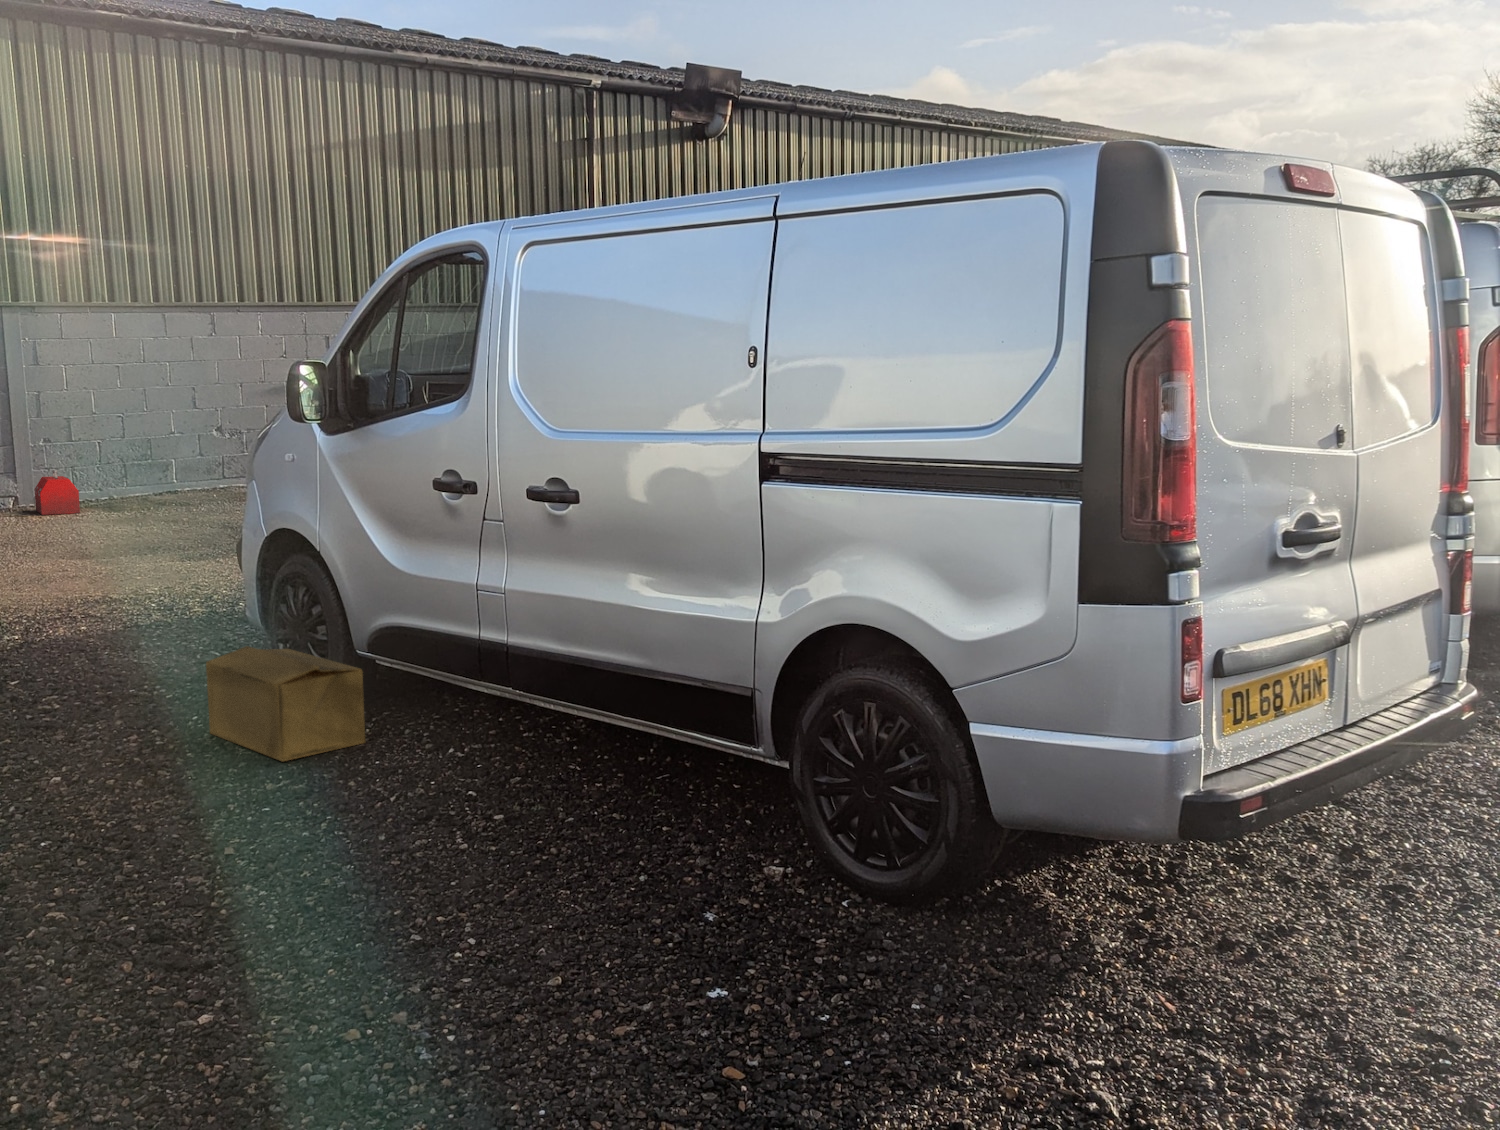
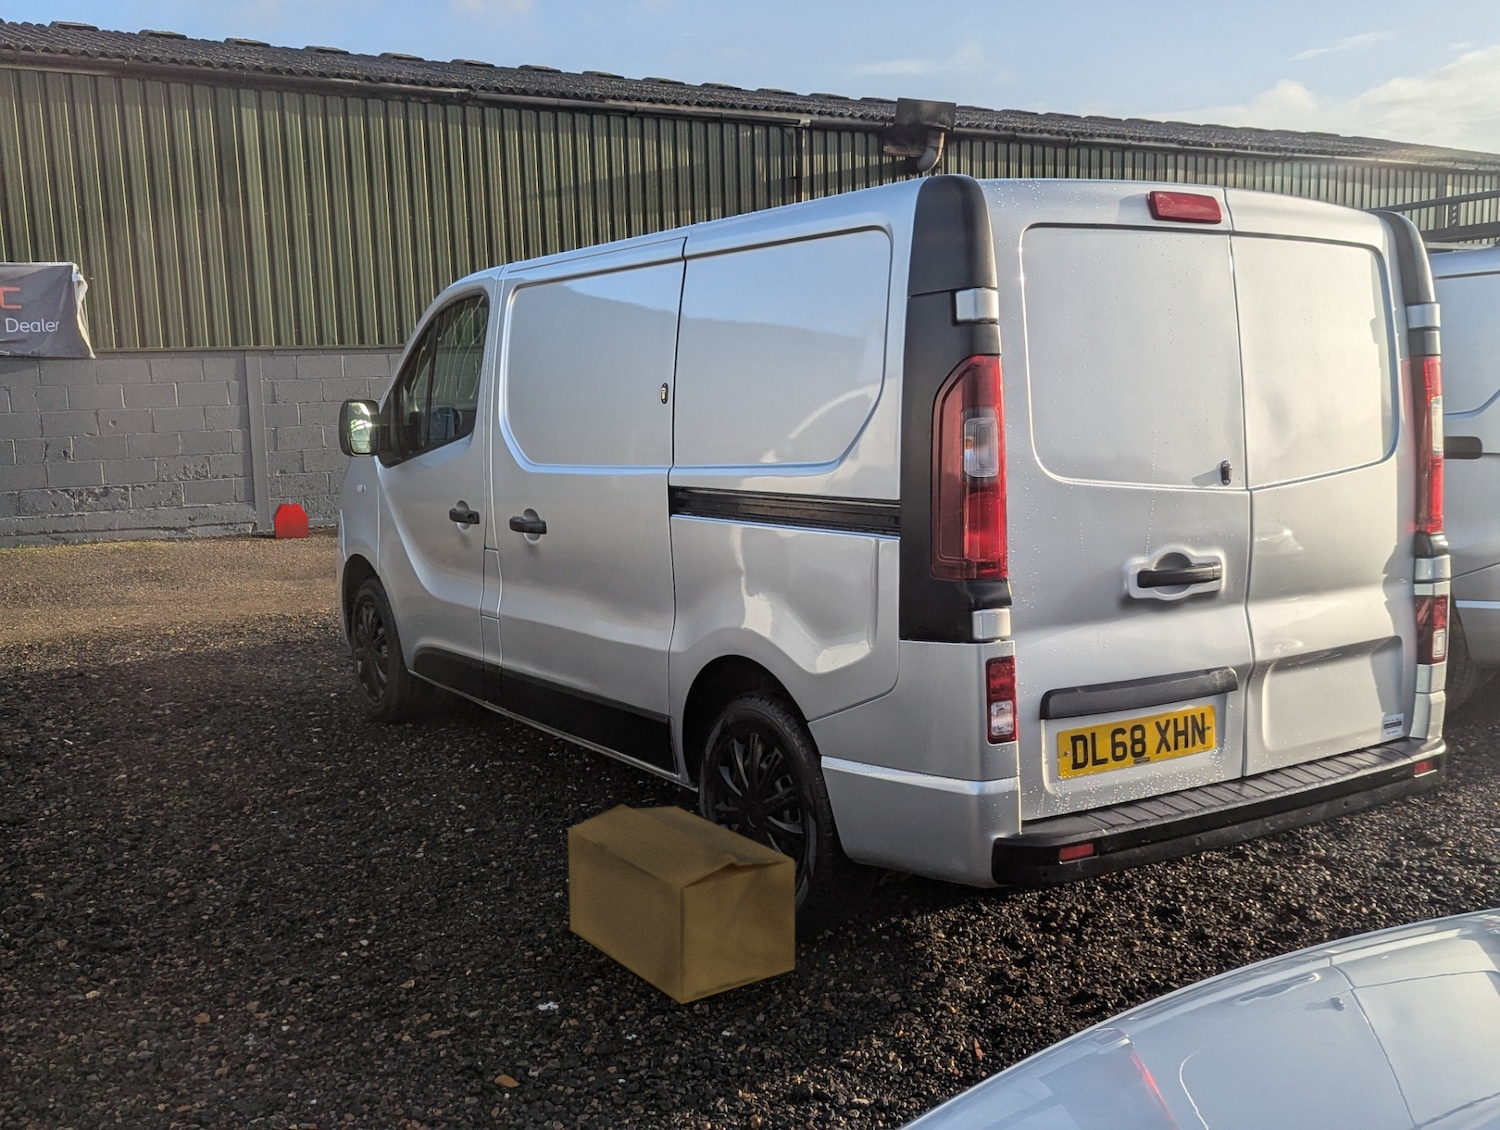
cardboard box: present [206,646,365,761] -> present [568,805,795,1004]

